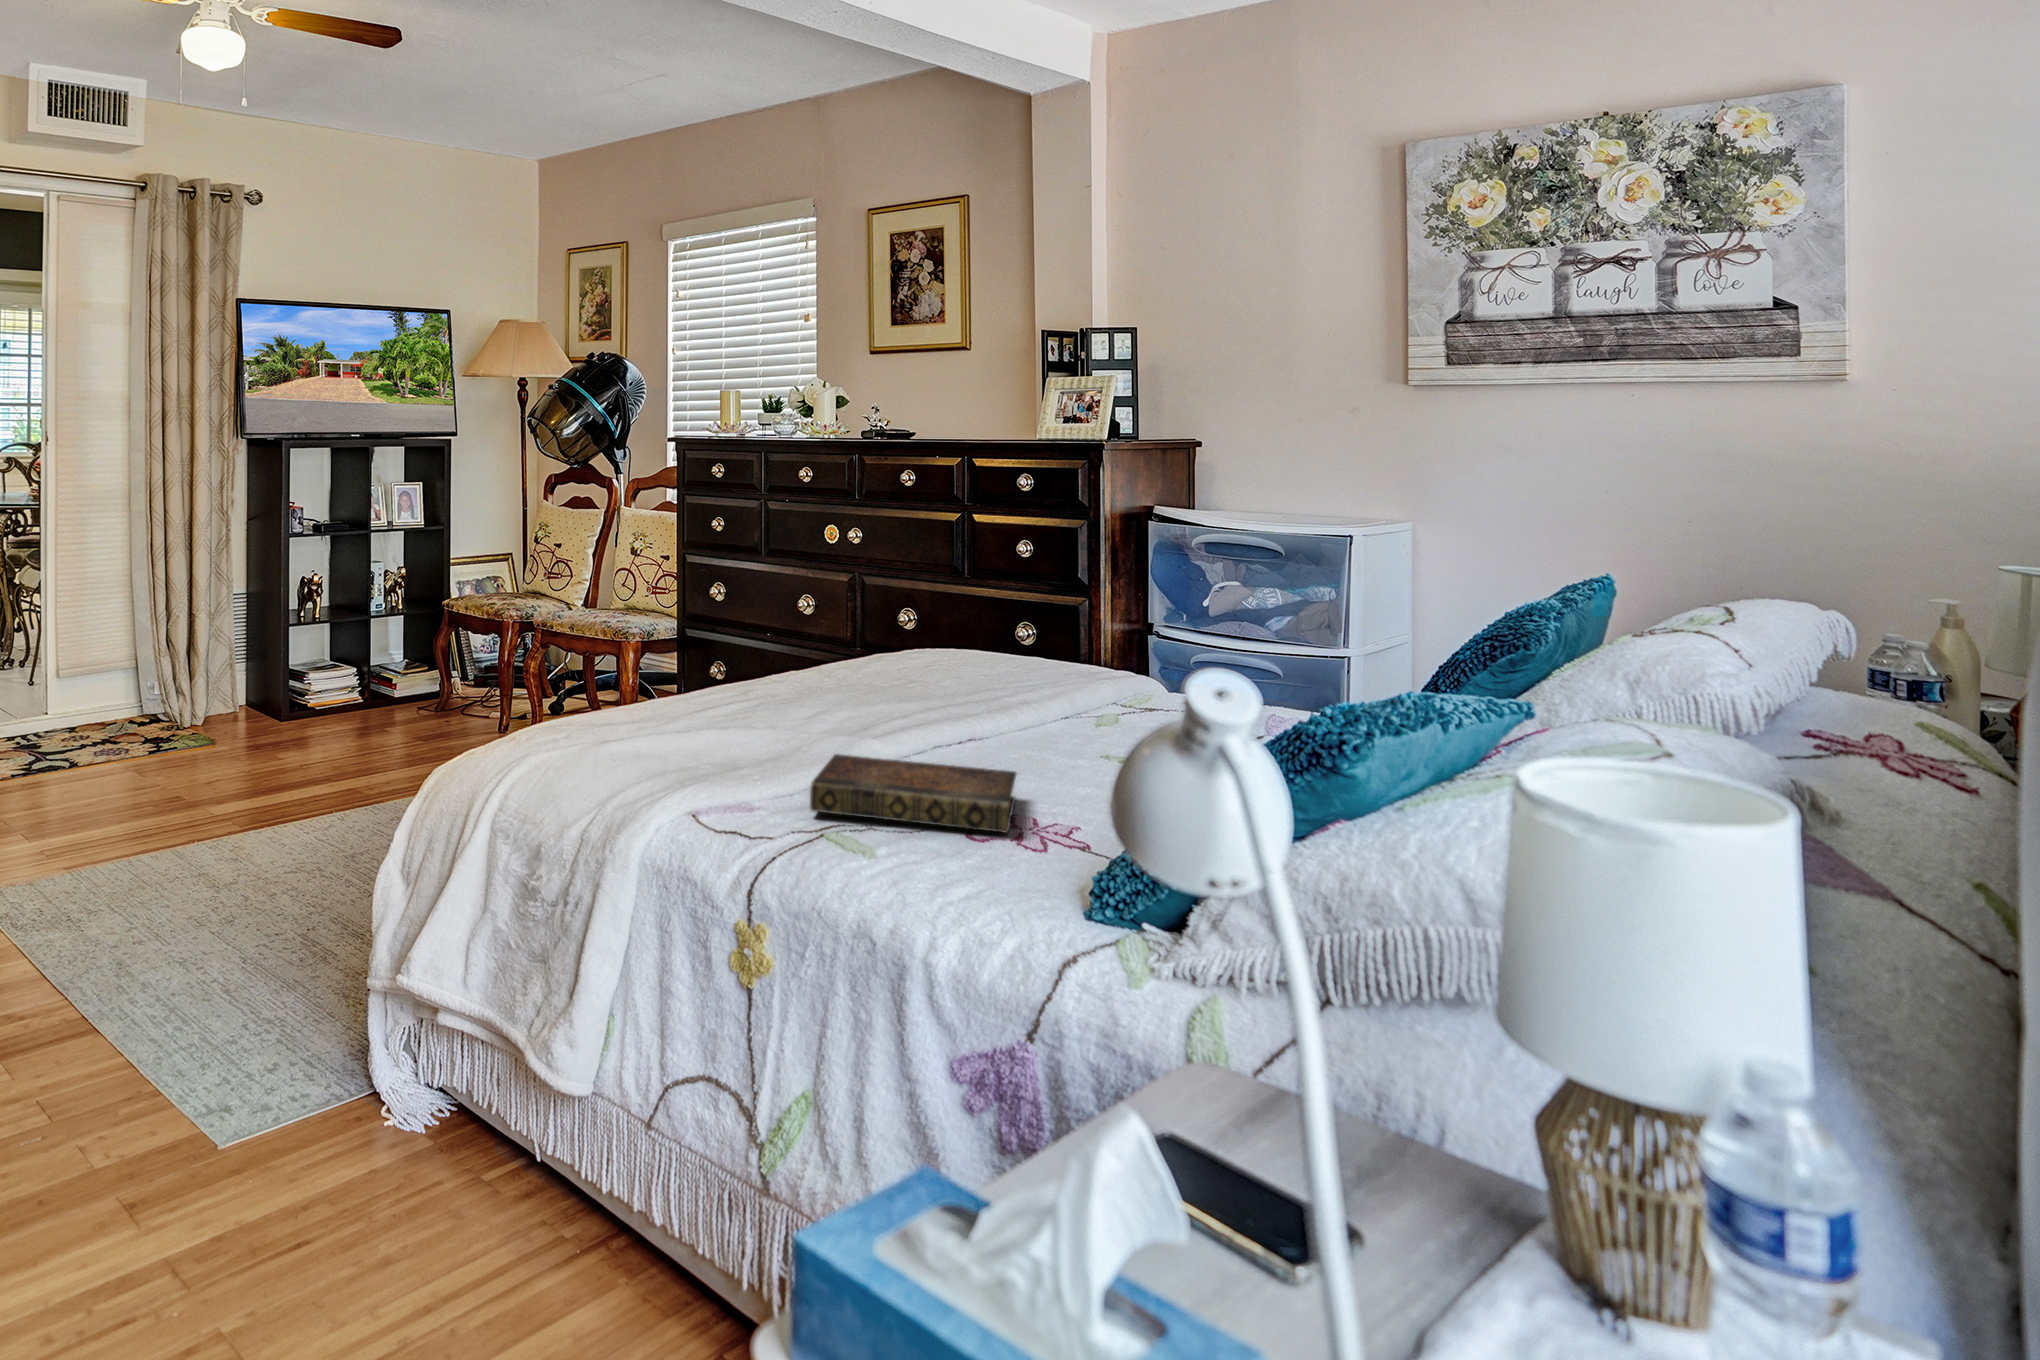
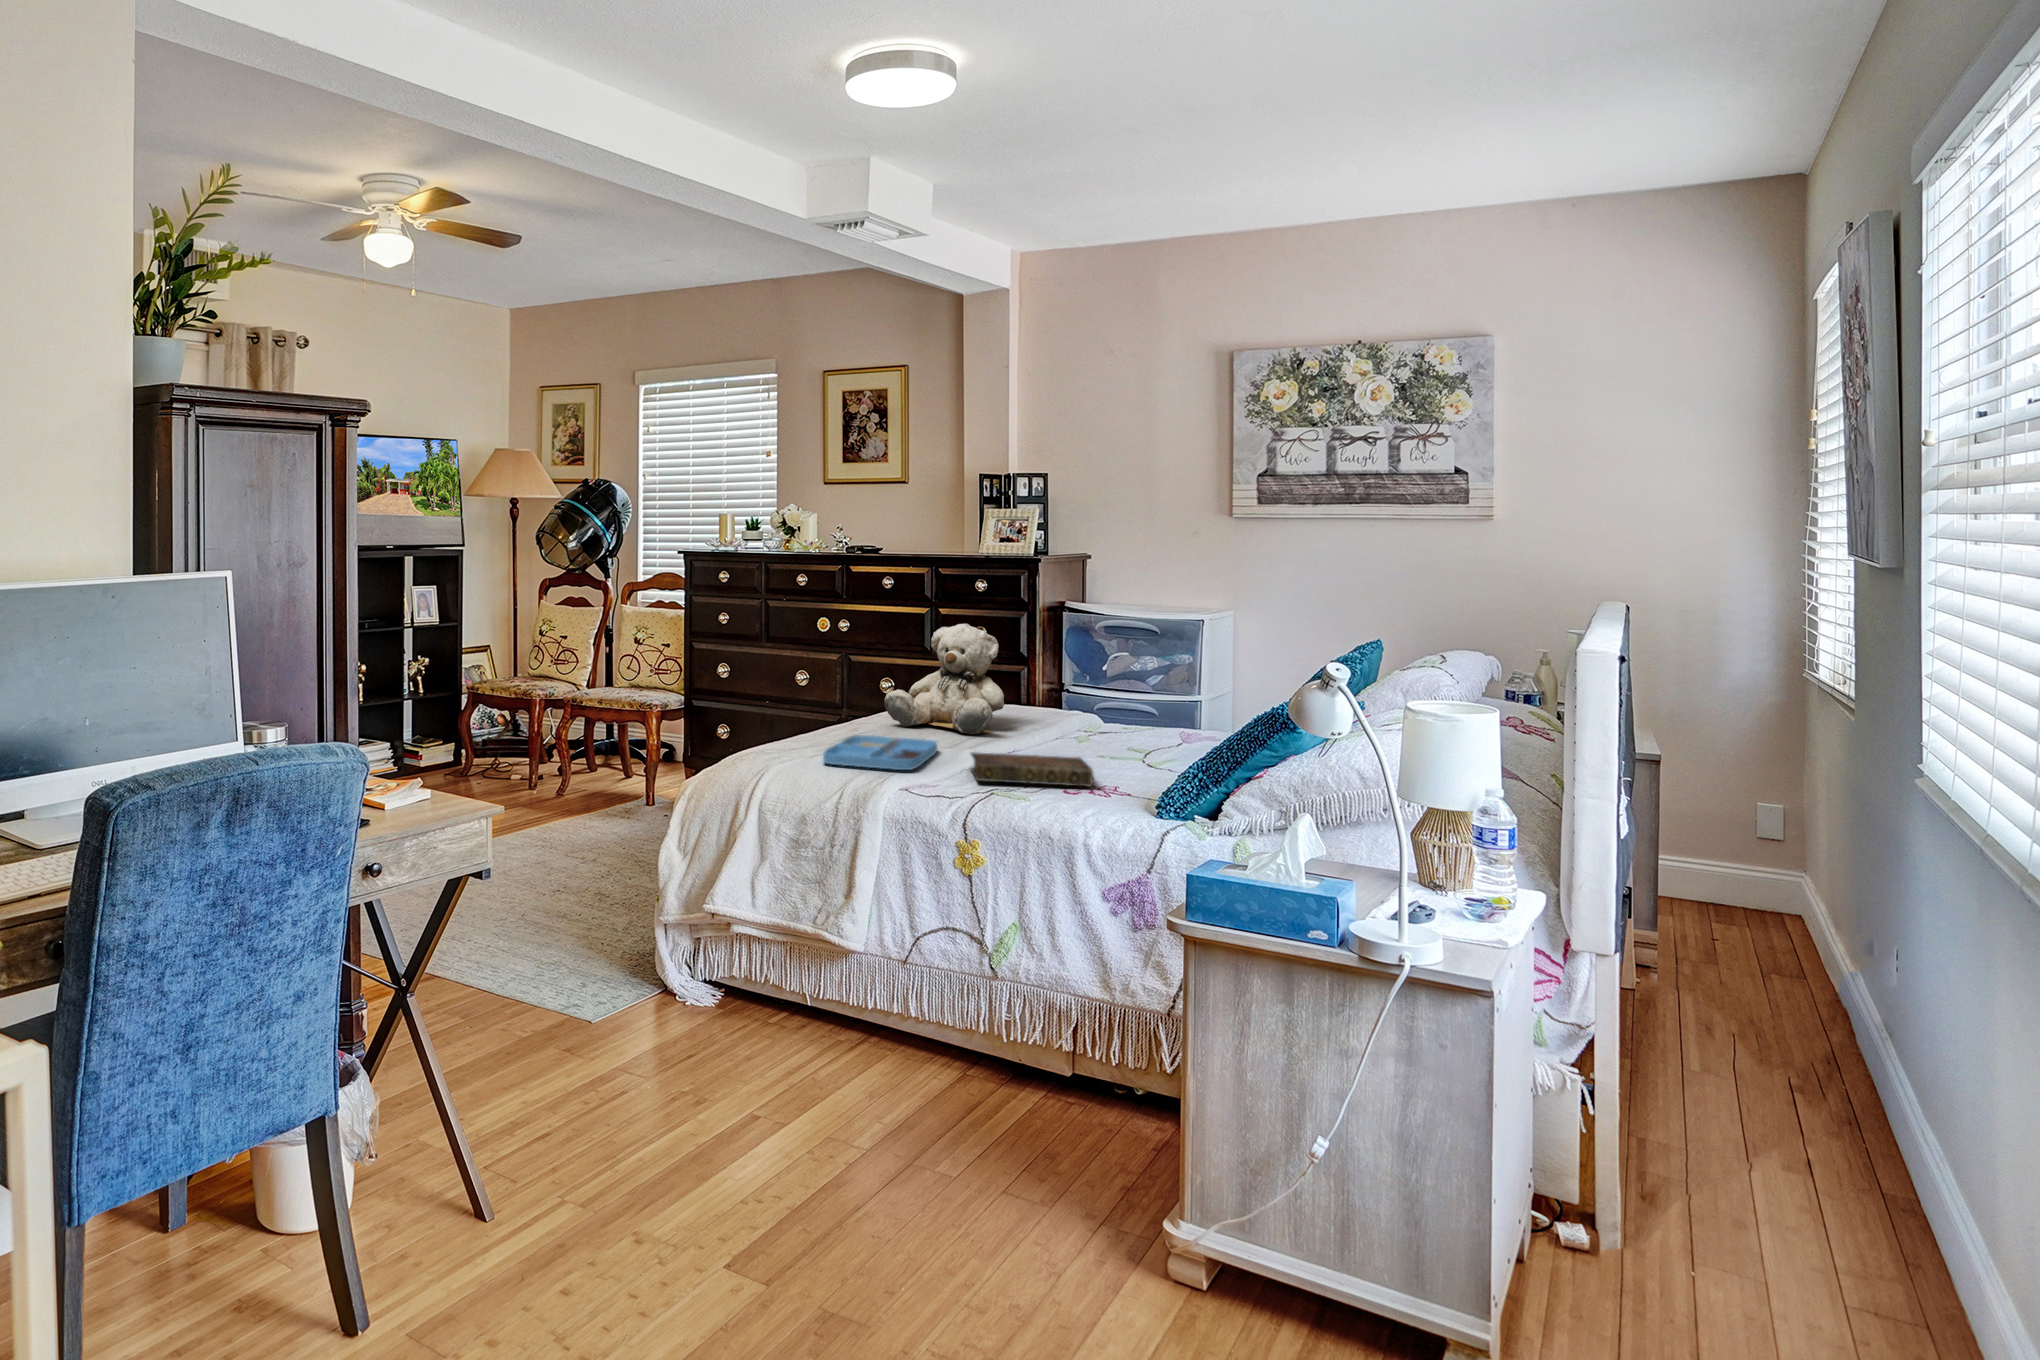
teddy bear: none [794,539,975,709] -> present [885,624,1004,734]
tray: none [607,709,821,781] -> present [823,735,937,770]

